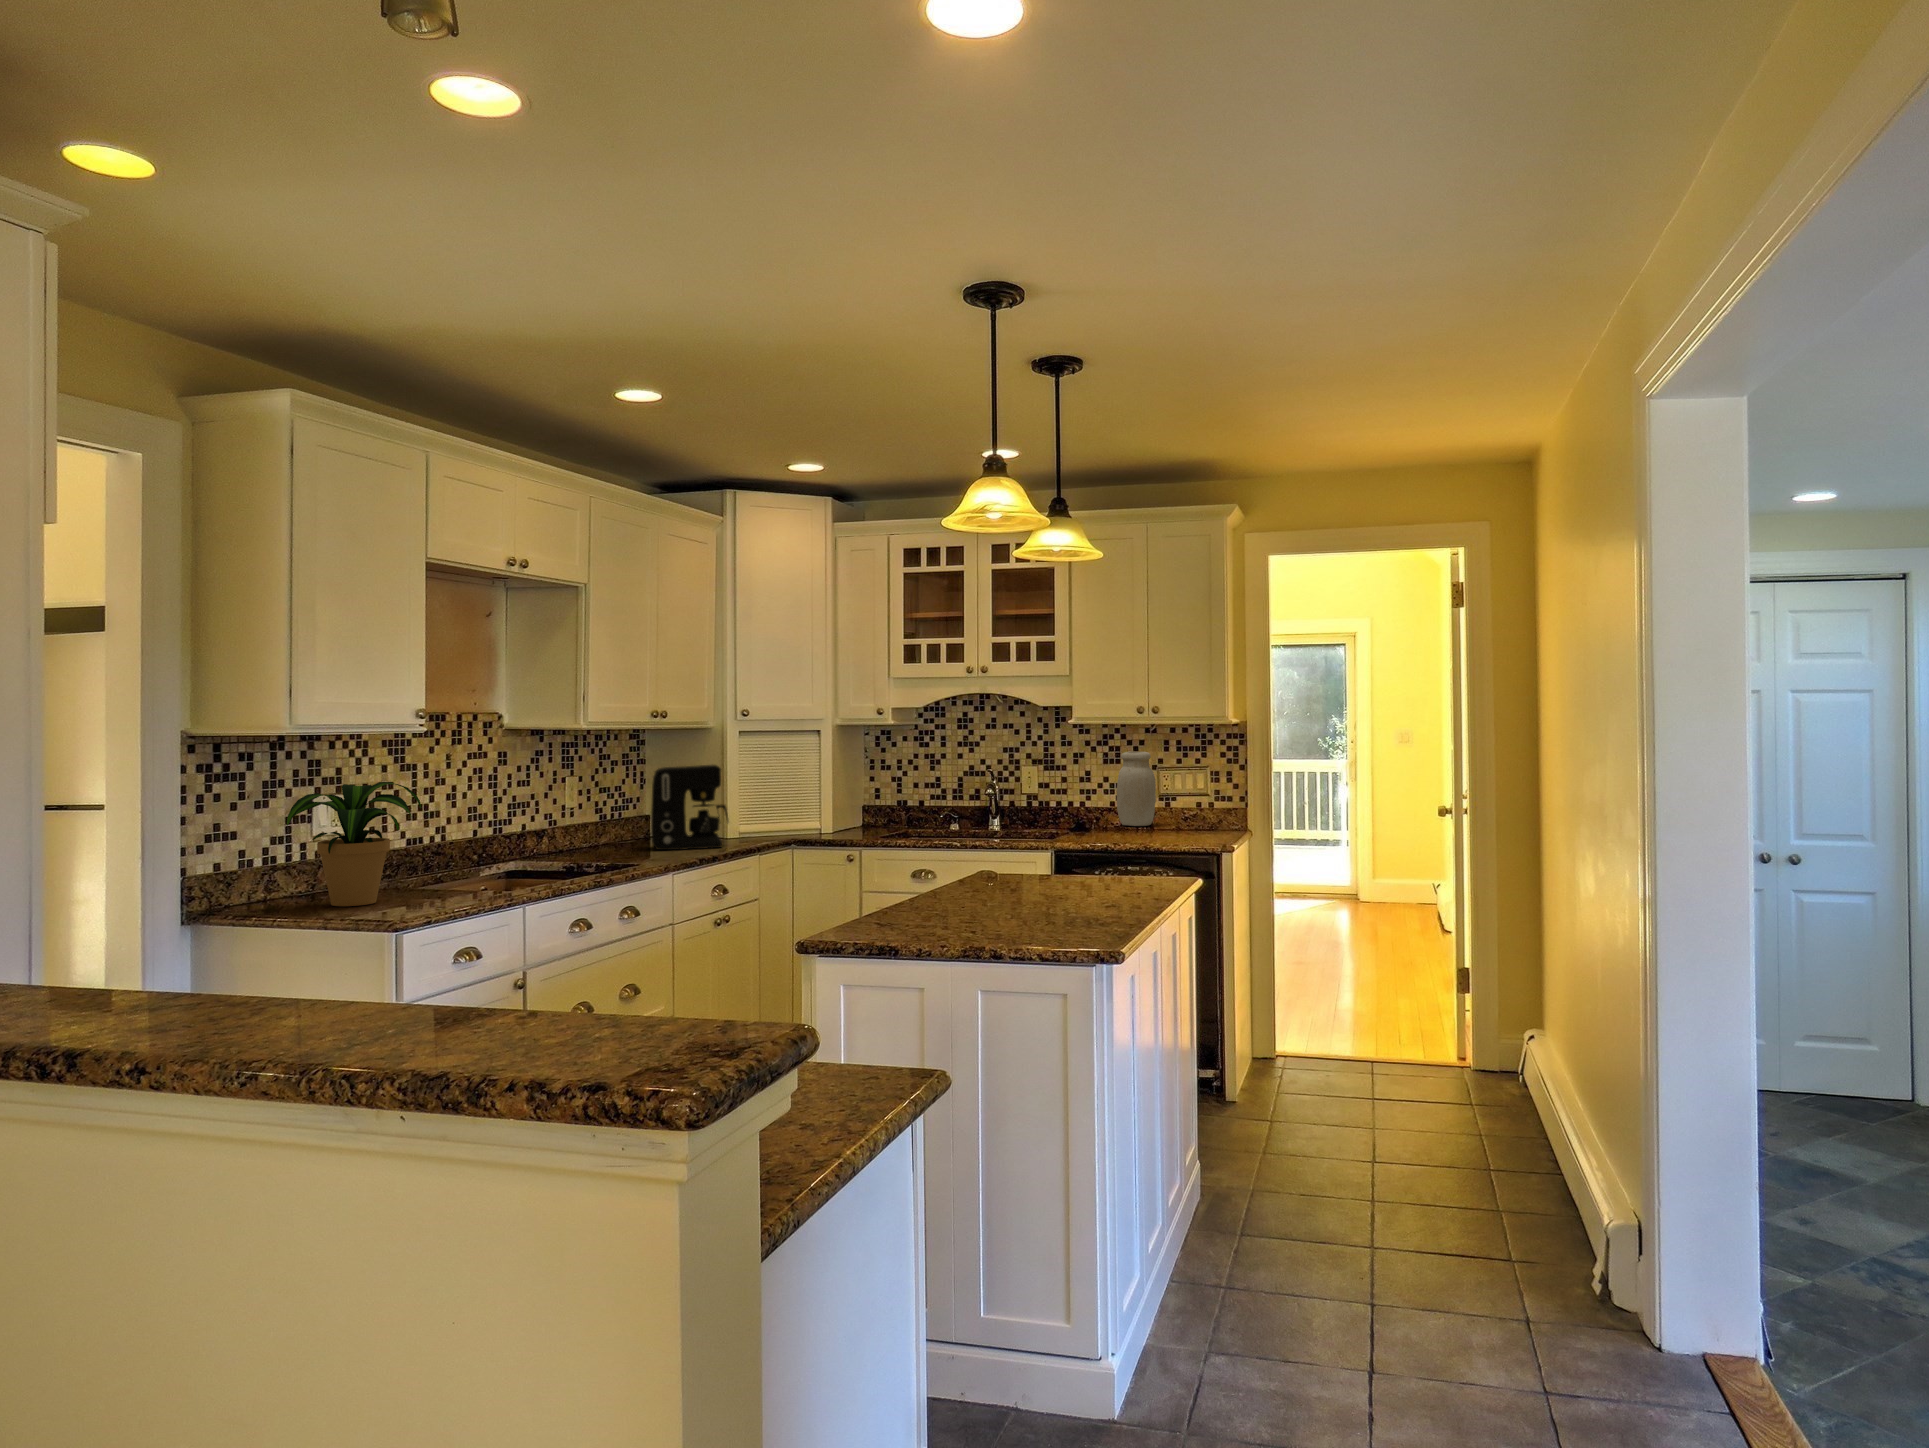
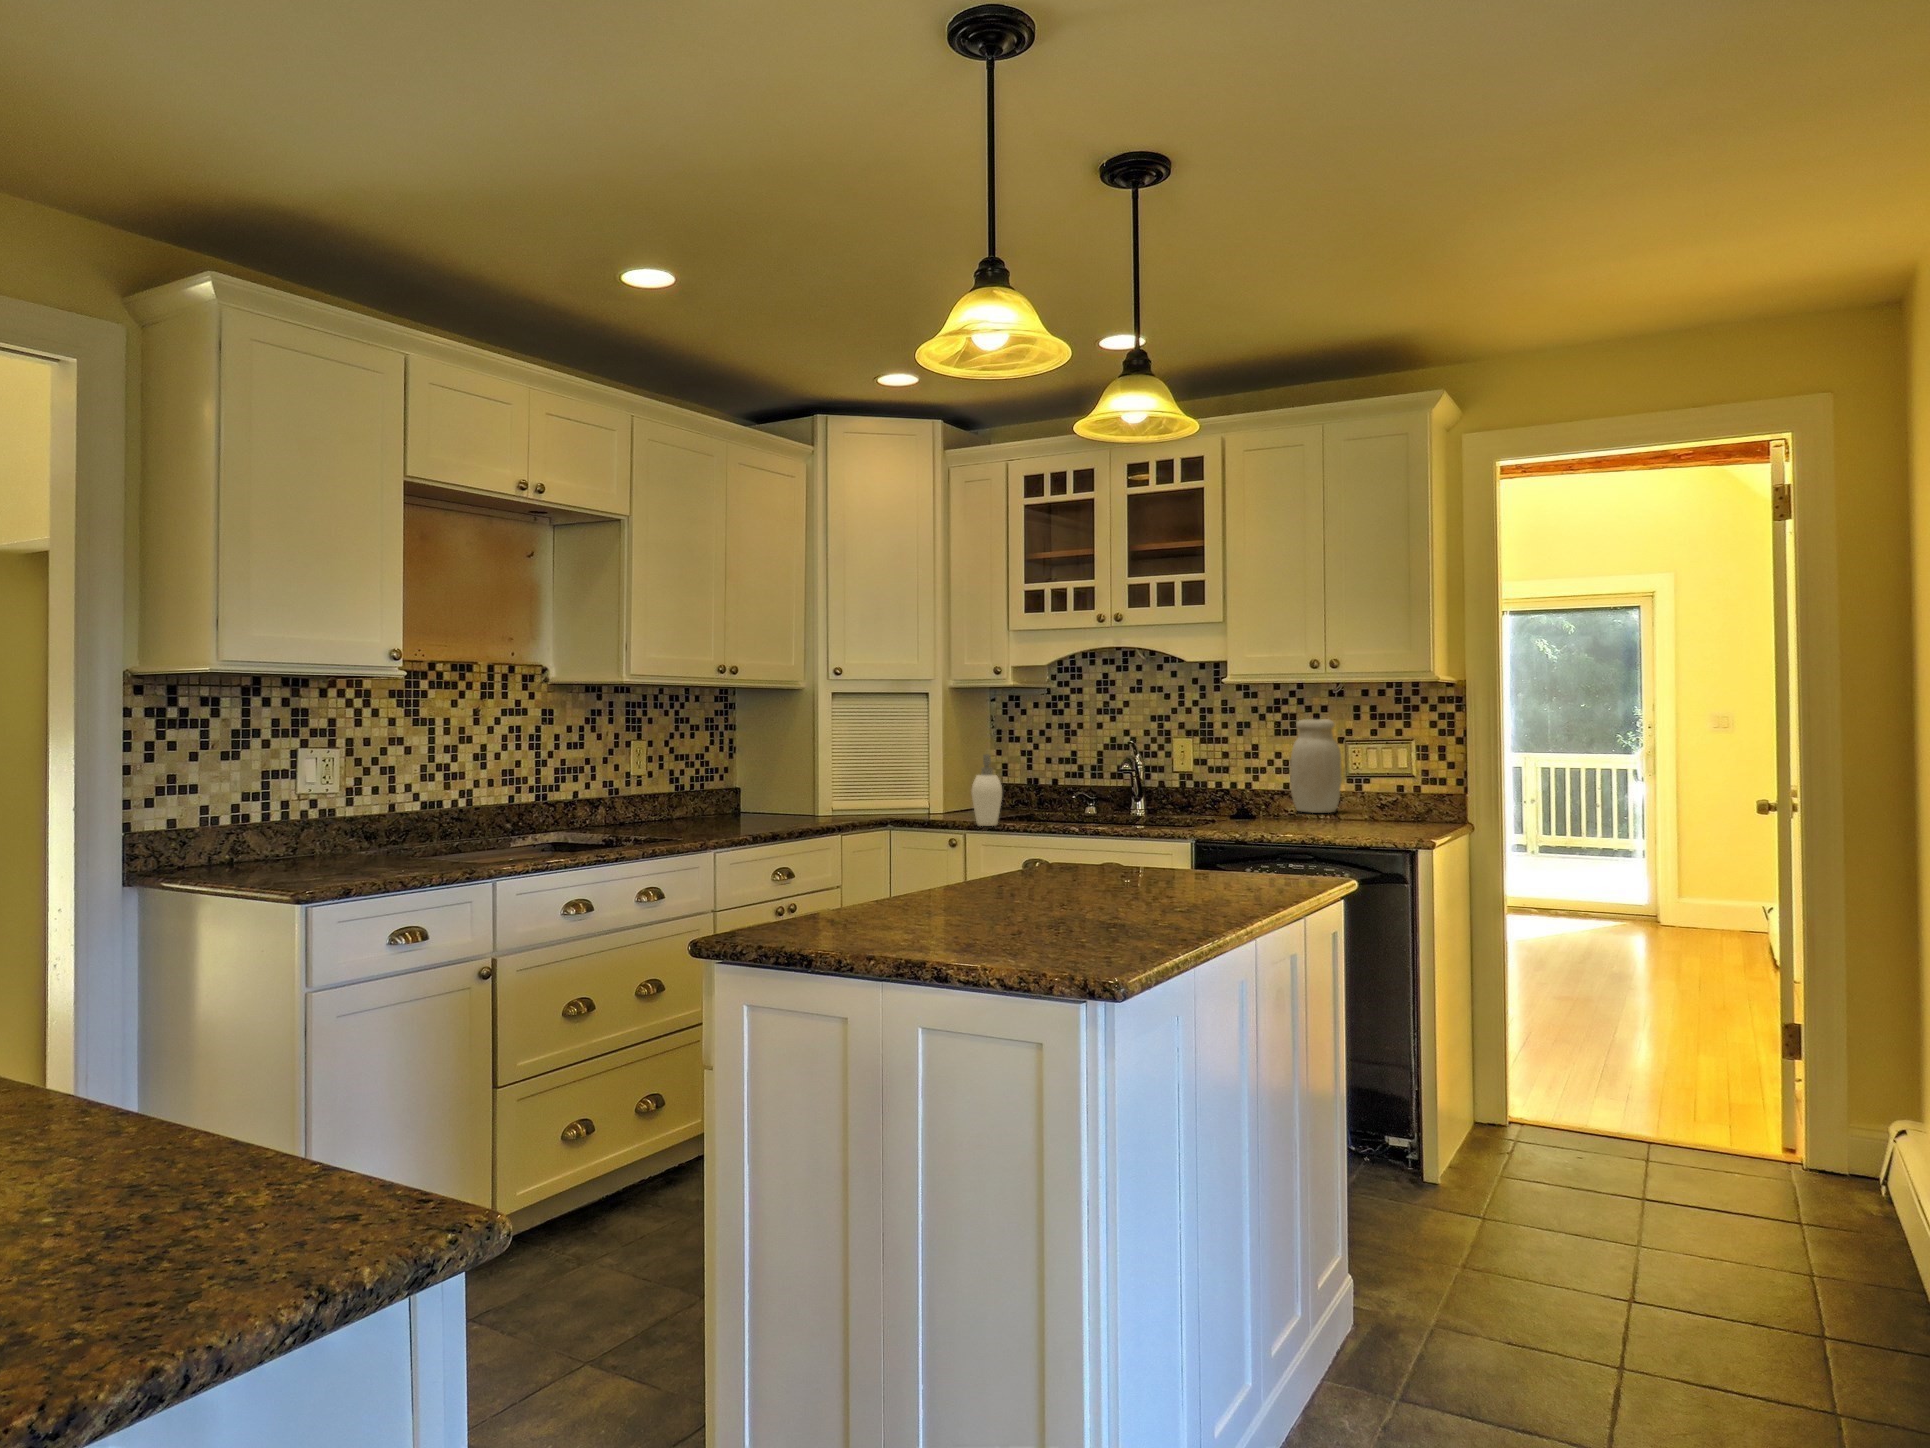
coffee maker: present [651,765,729,850] -> none [722,729,812,825]
potted plant: present [287,782,421,906] -> none [223,730,386,872]
soap dispenser: none [869,785,898,844] -> present [971,754,1002,826]

